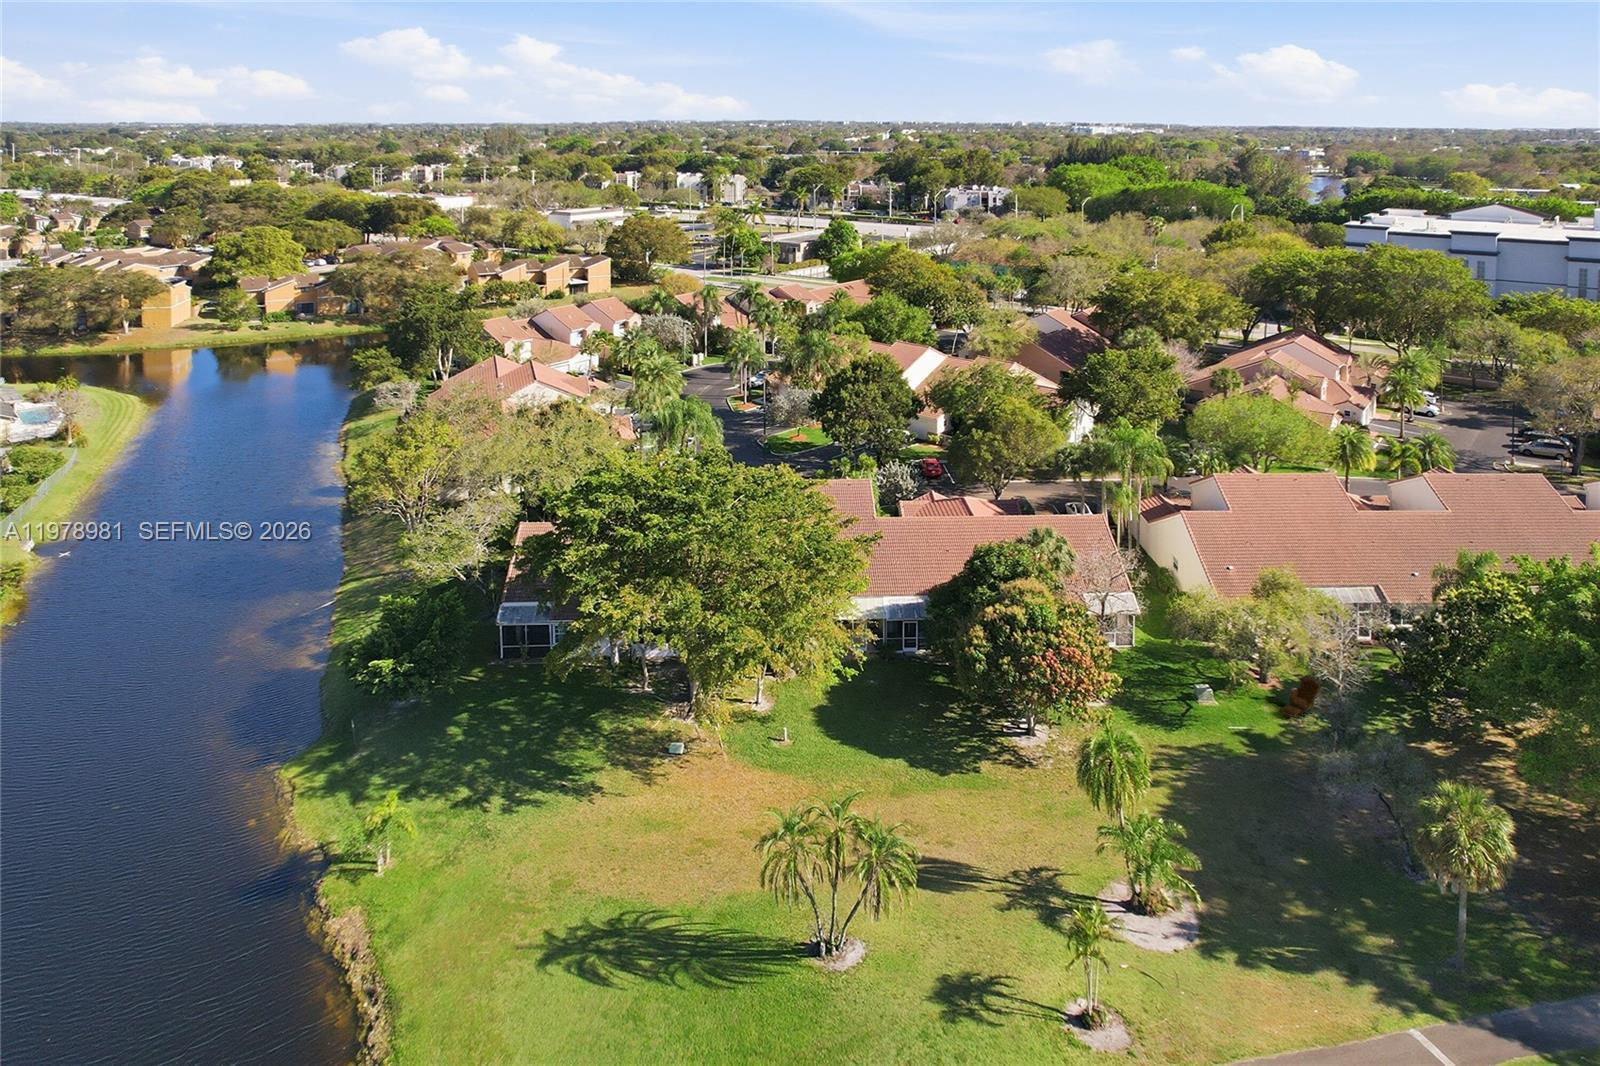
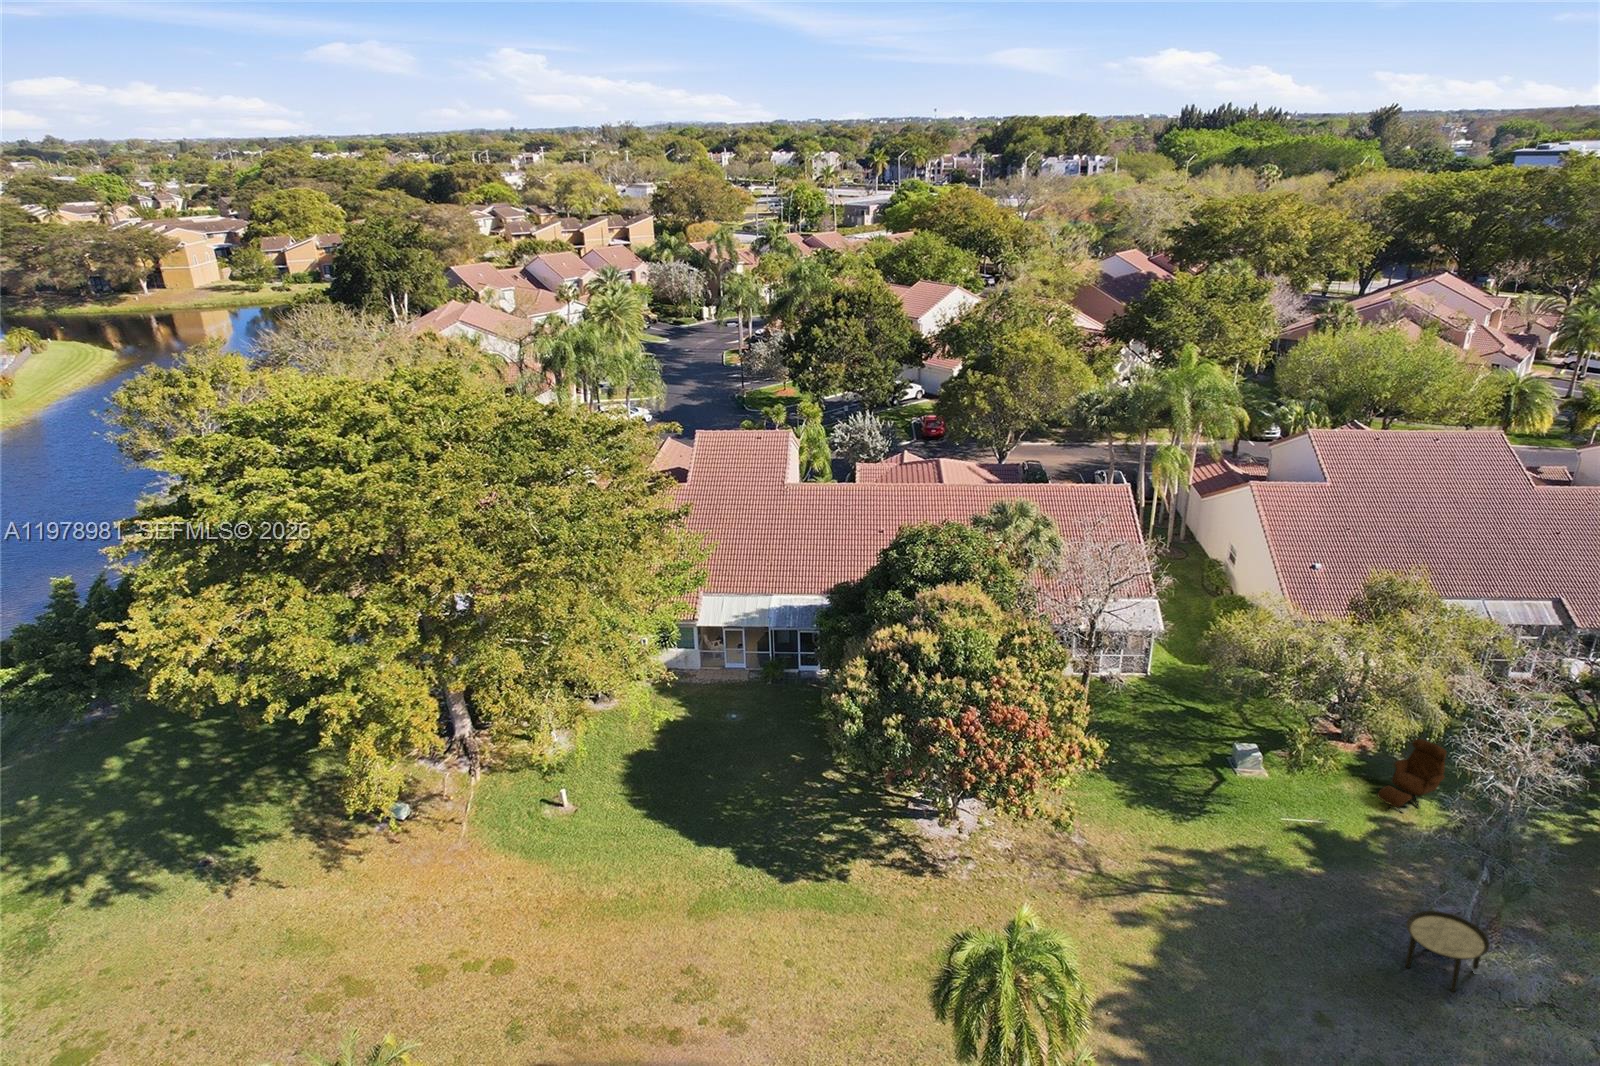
round table: none [1305,766,1348,806] -> present [1405,911,1490,992]

